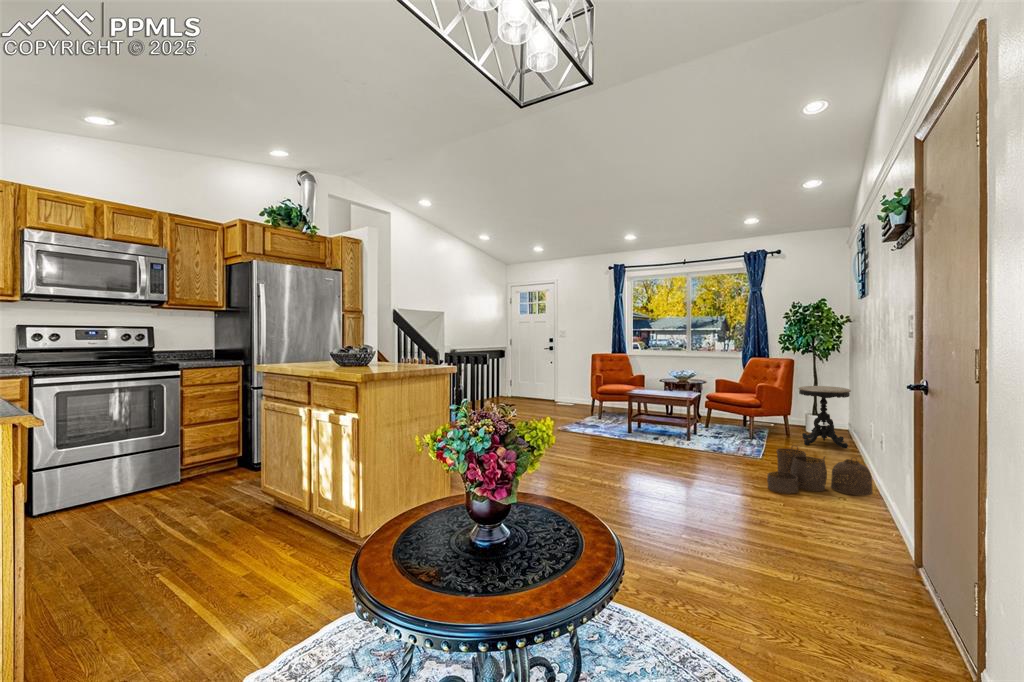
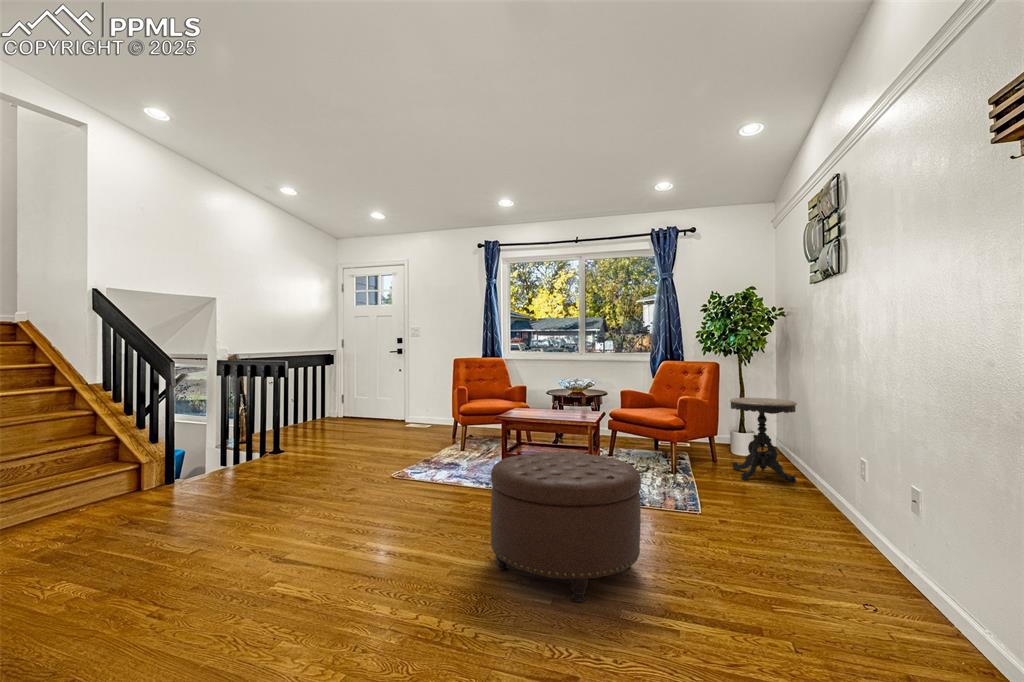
ottoman: none [621,416,704,488] -> present [491,452,641,602]
woven basket: present [767,446,873,496] -> none [743,492,905,591]

